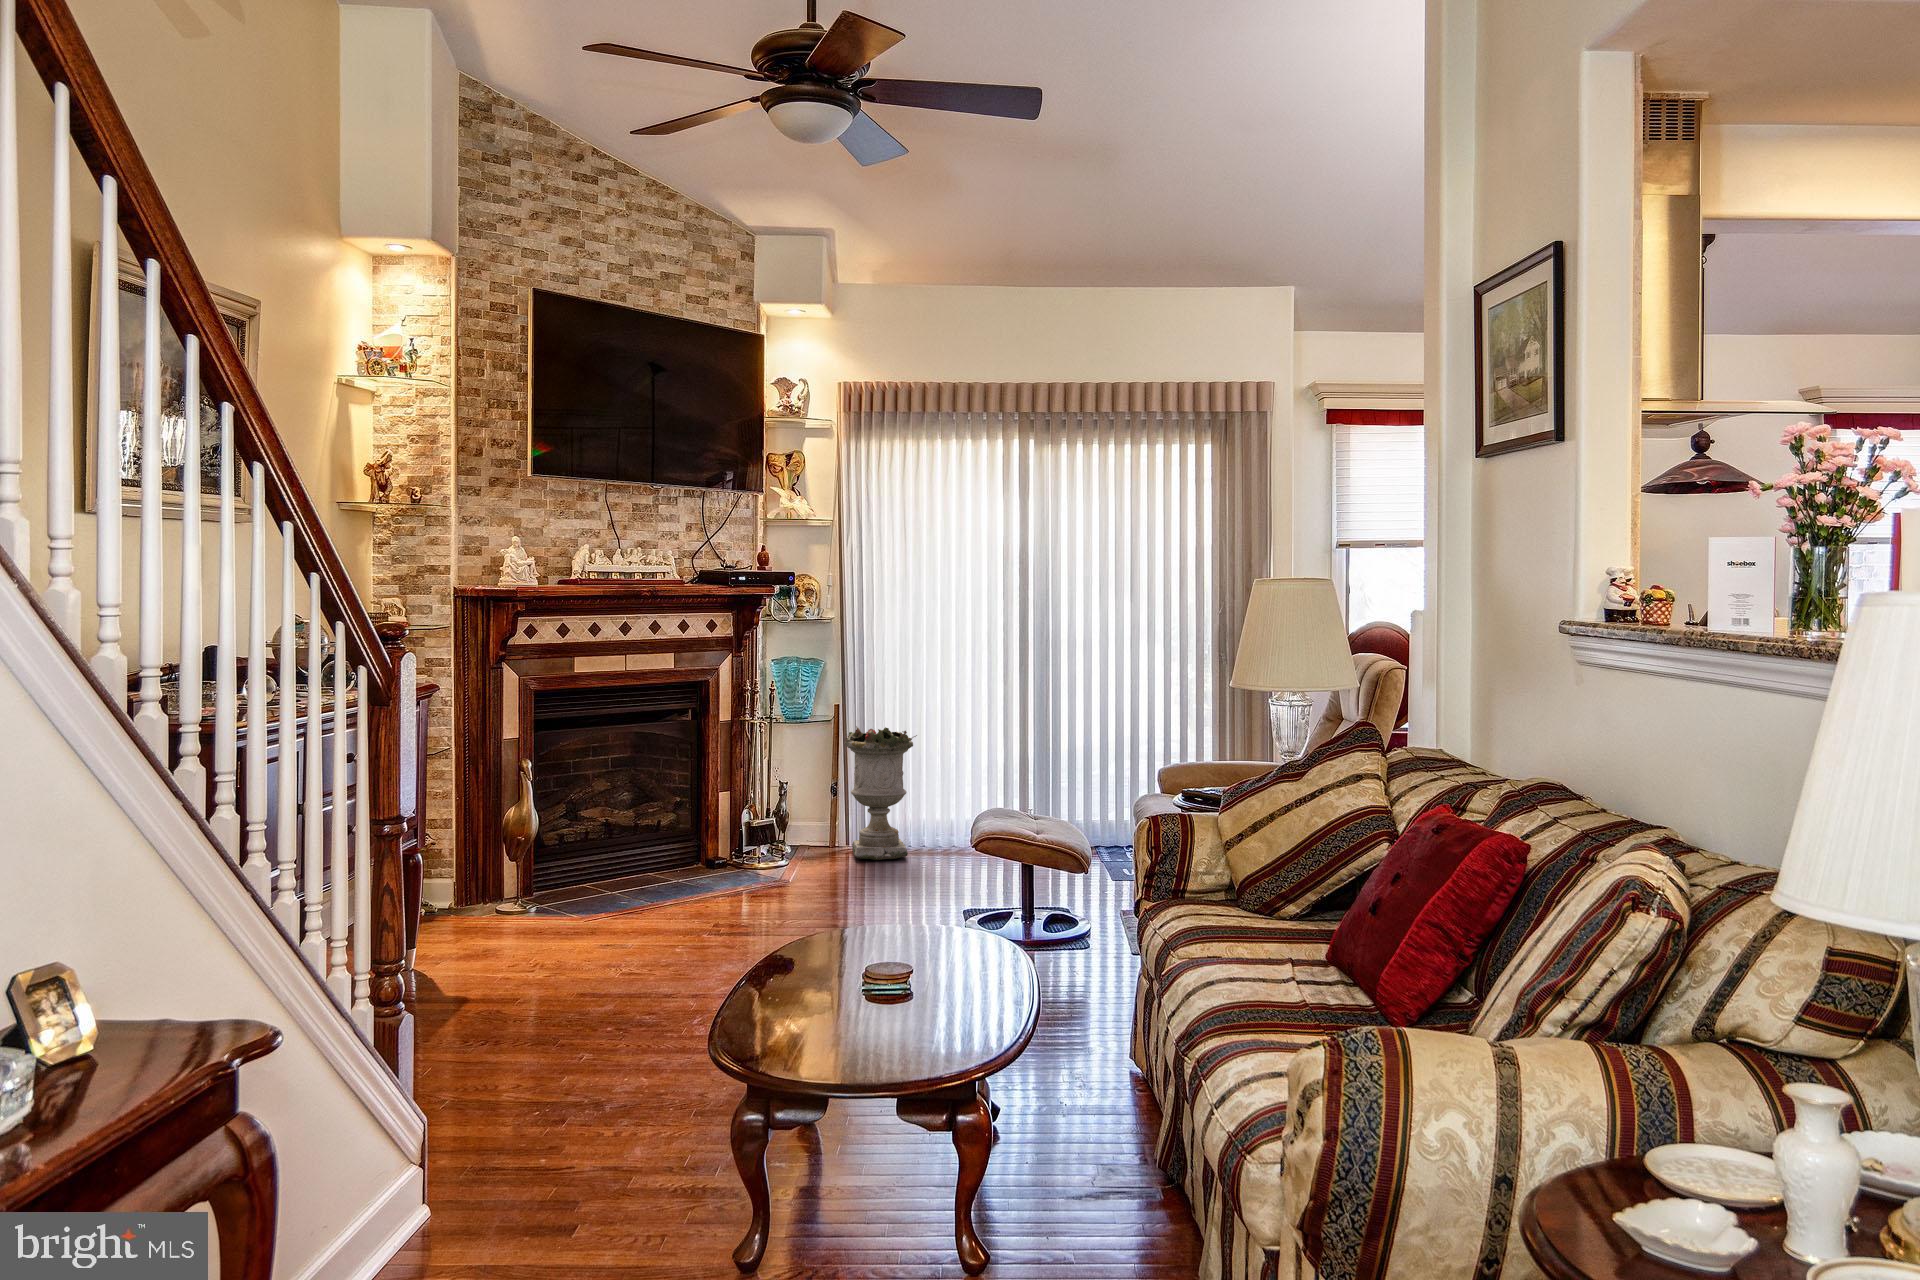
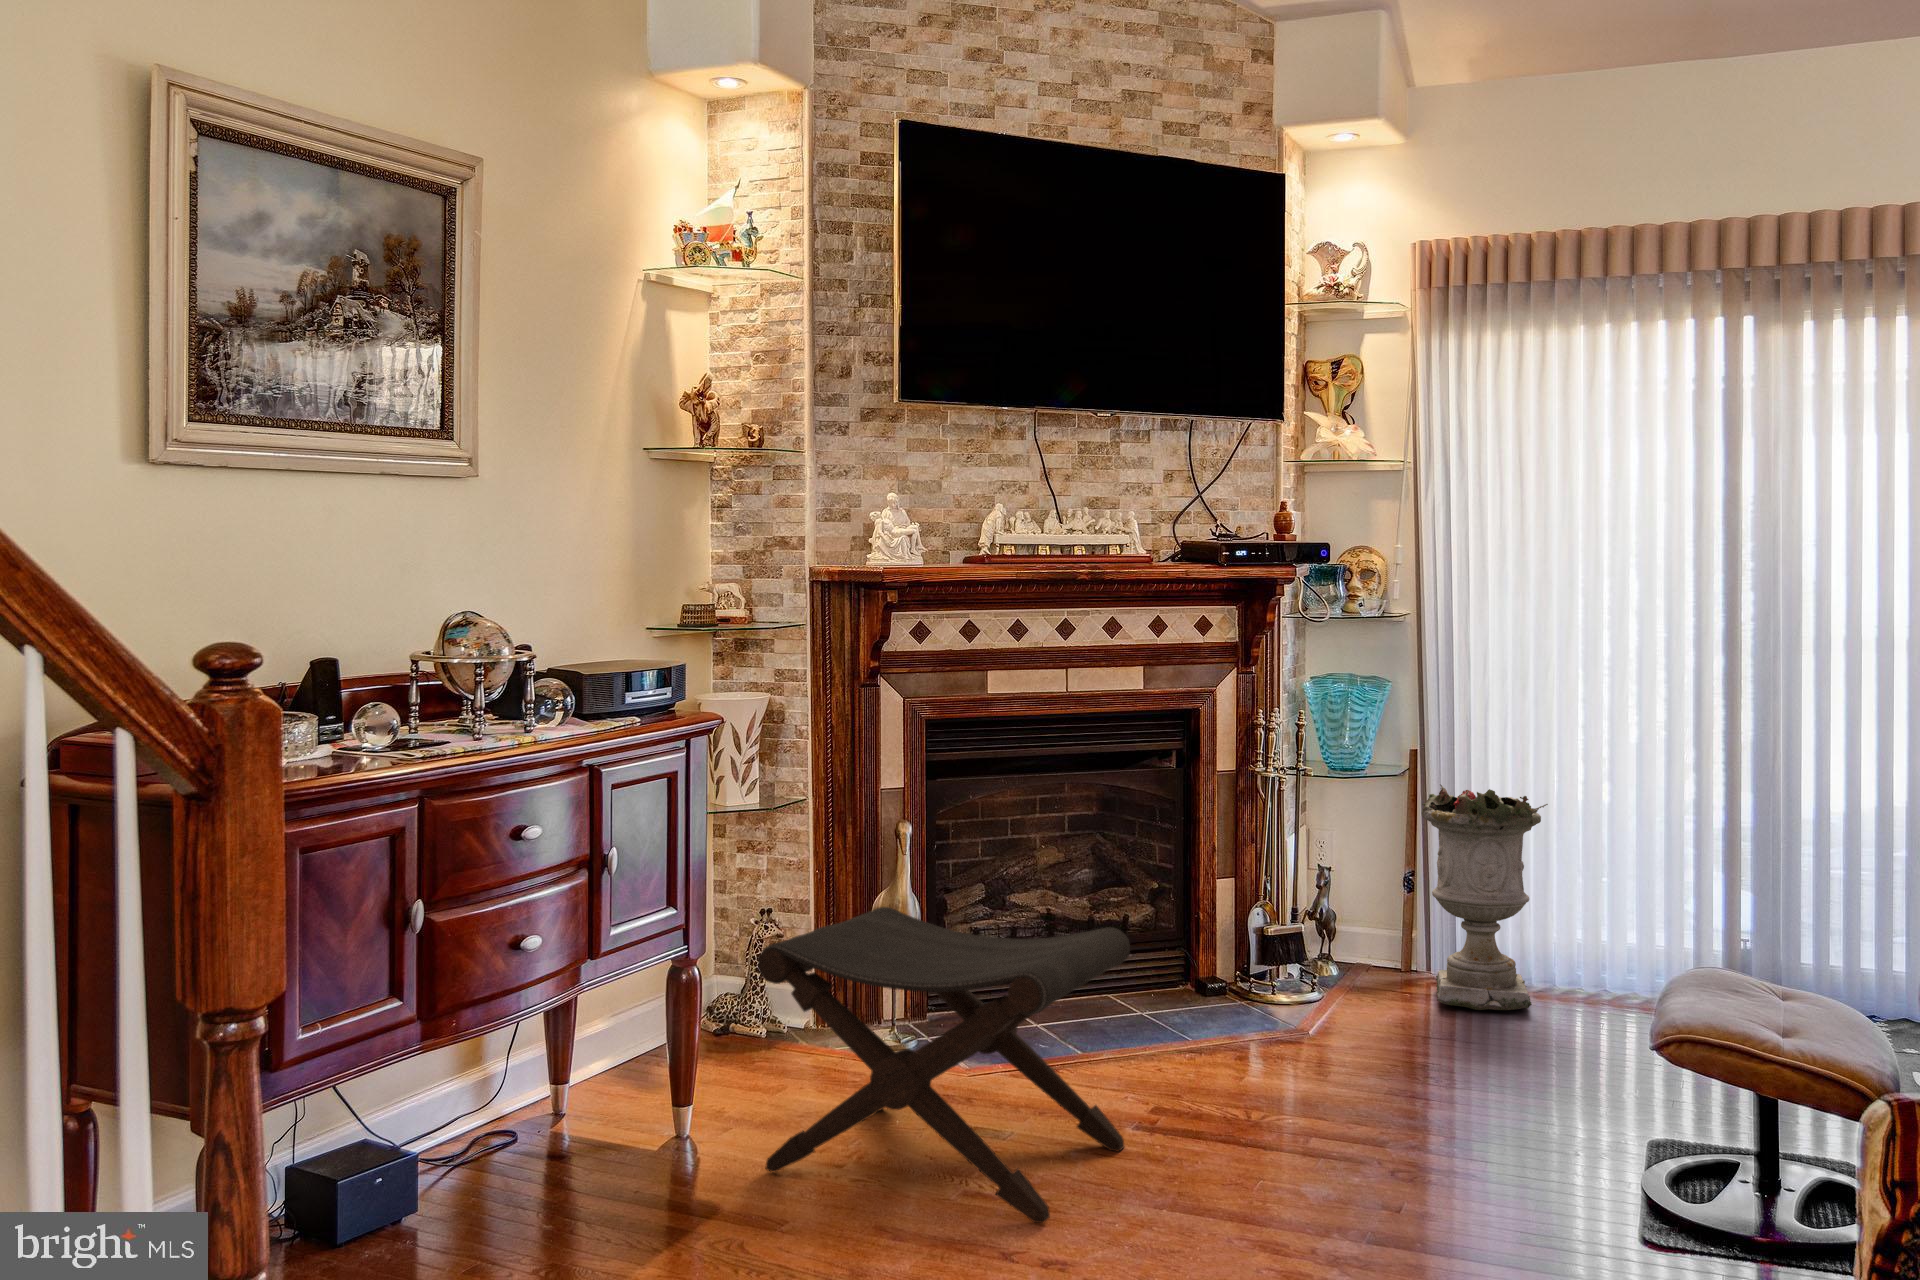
footstool: none [475,811,701,976] -> present [758,907,1130,1223]

